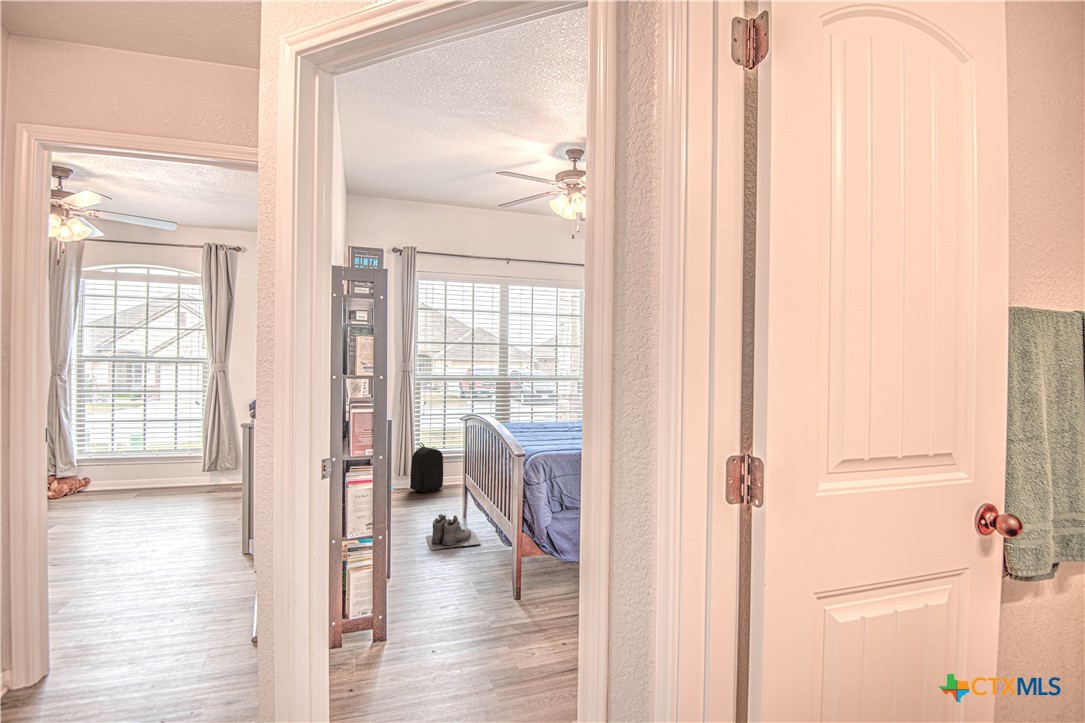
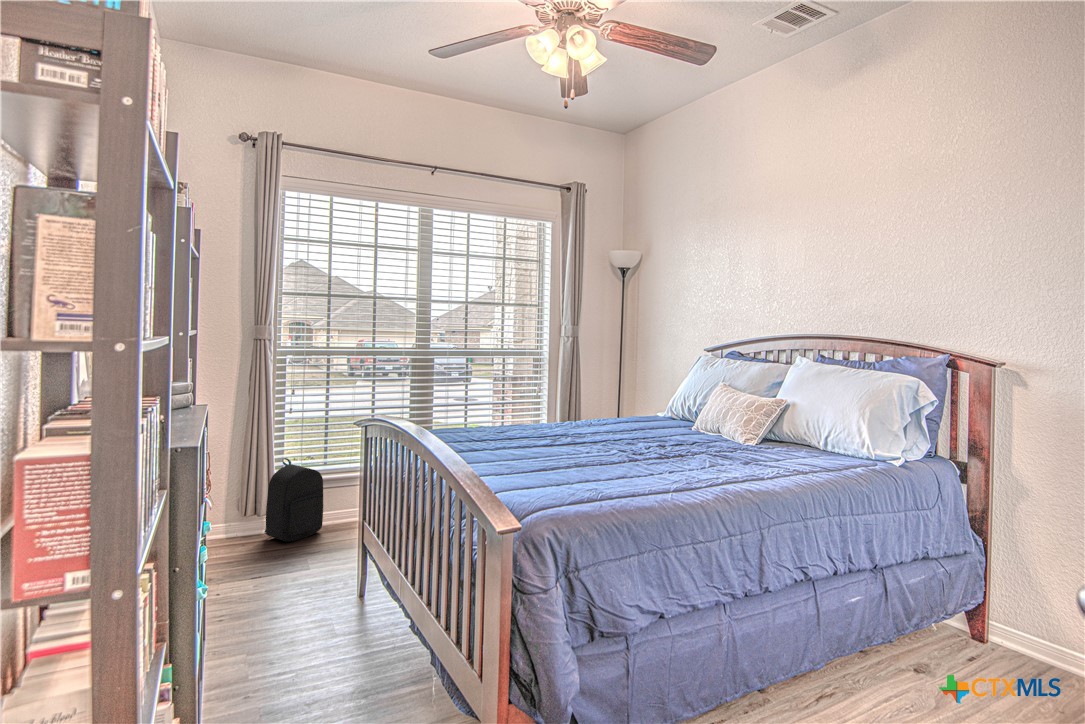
boots: present [426,514,481,550] -> none [288,613,398,696]

